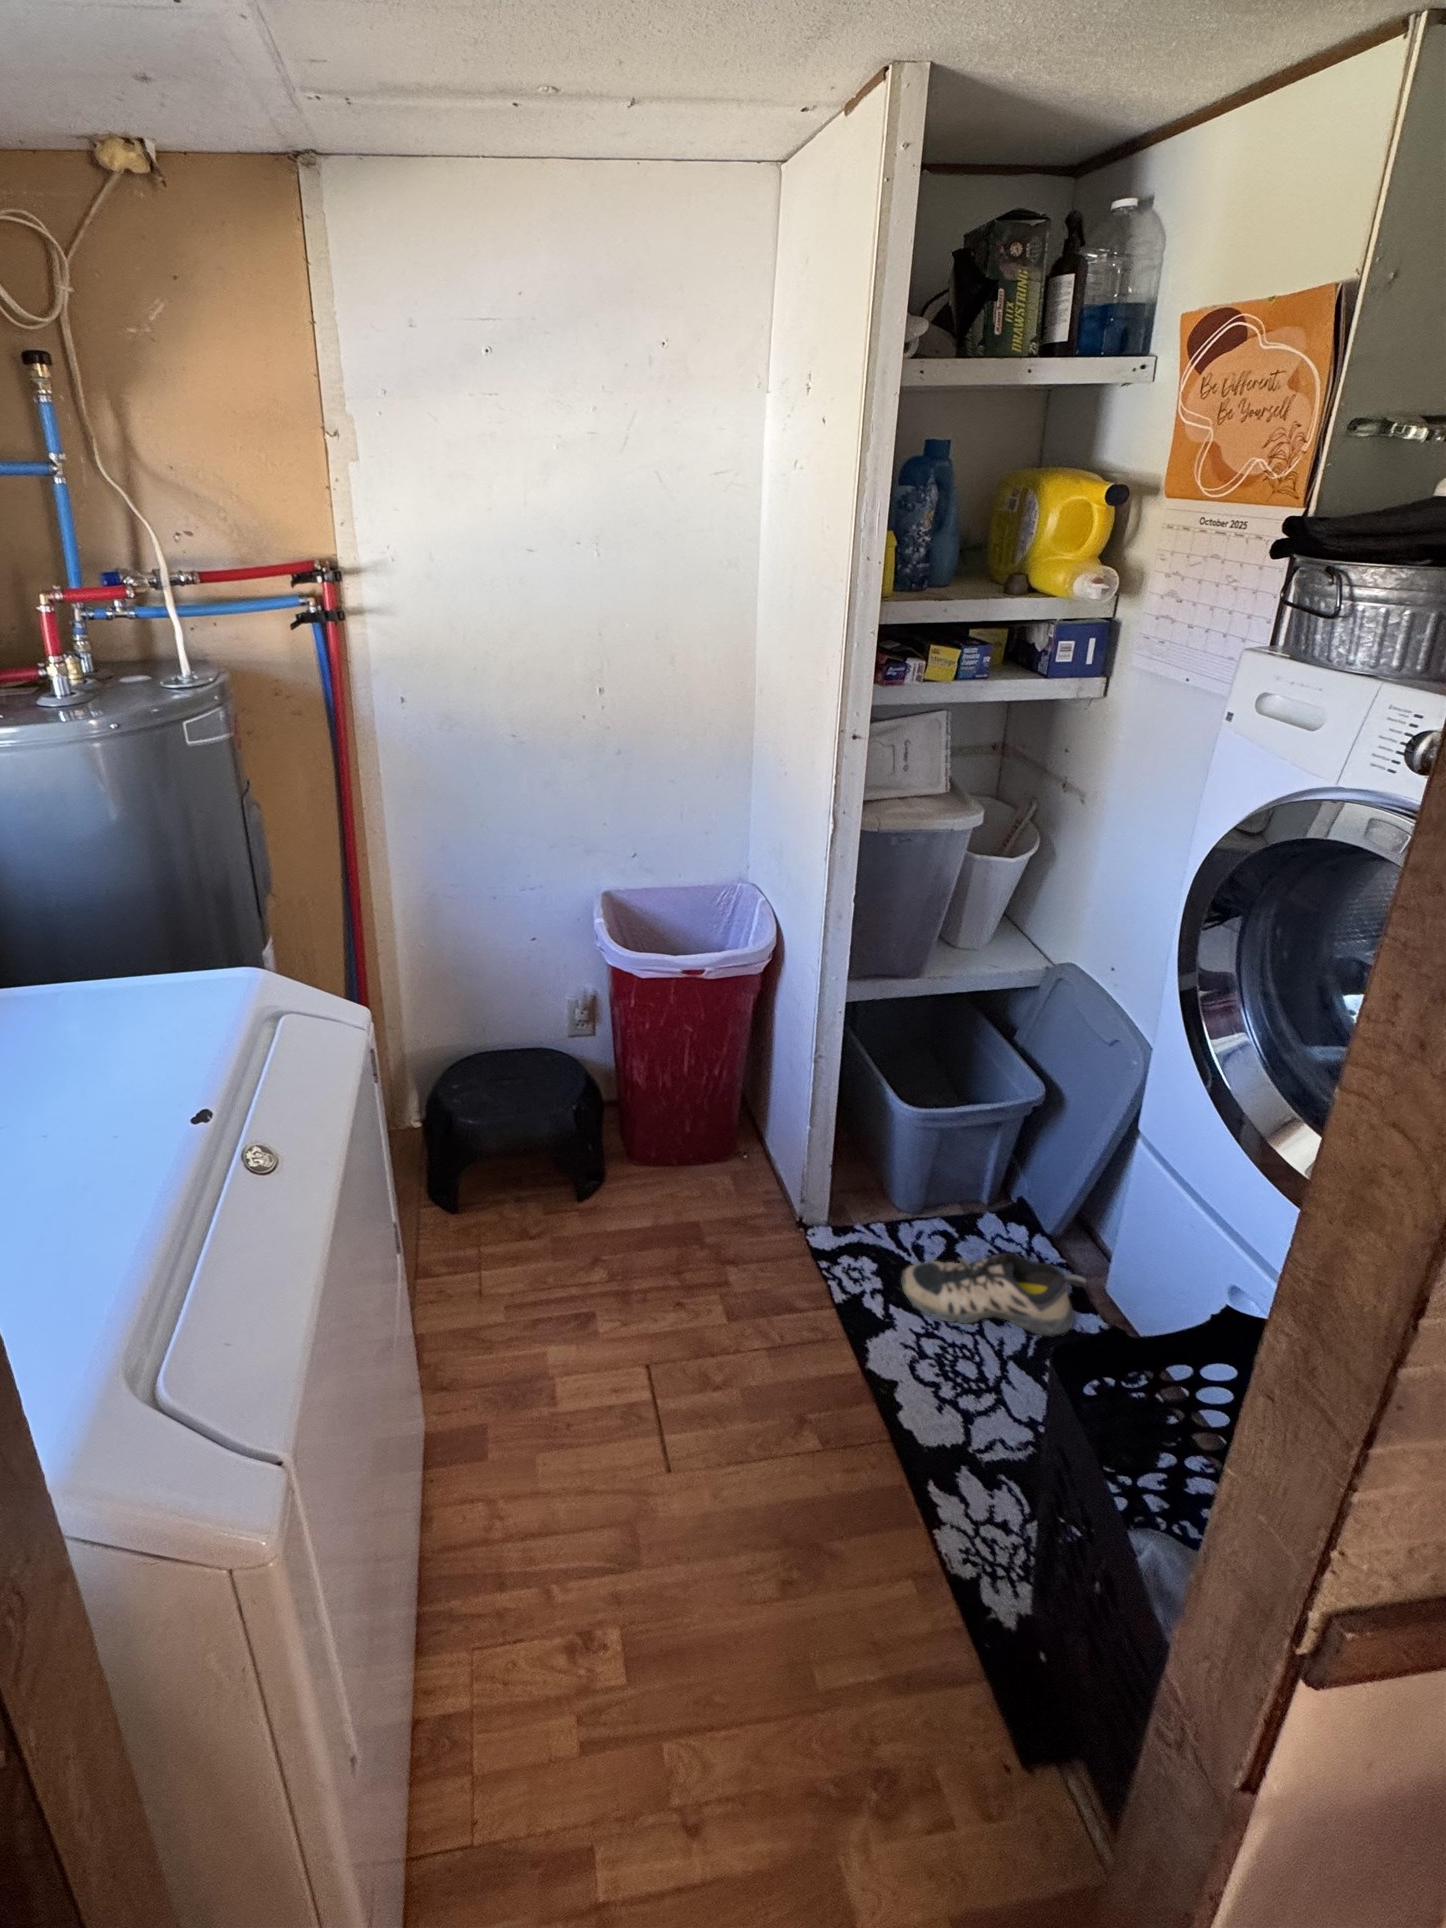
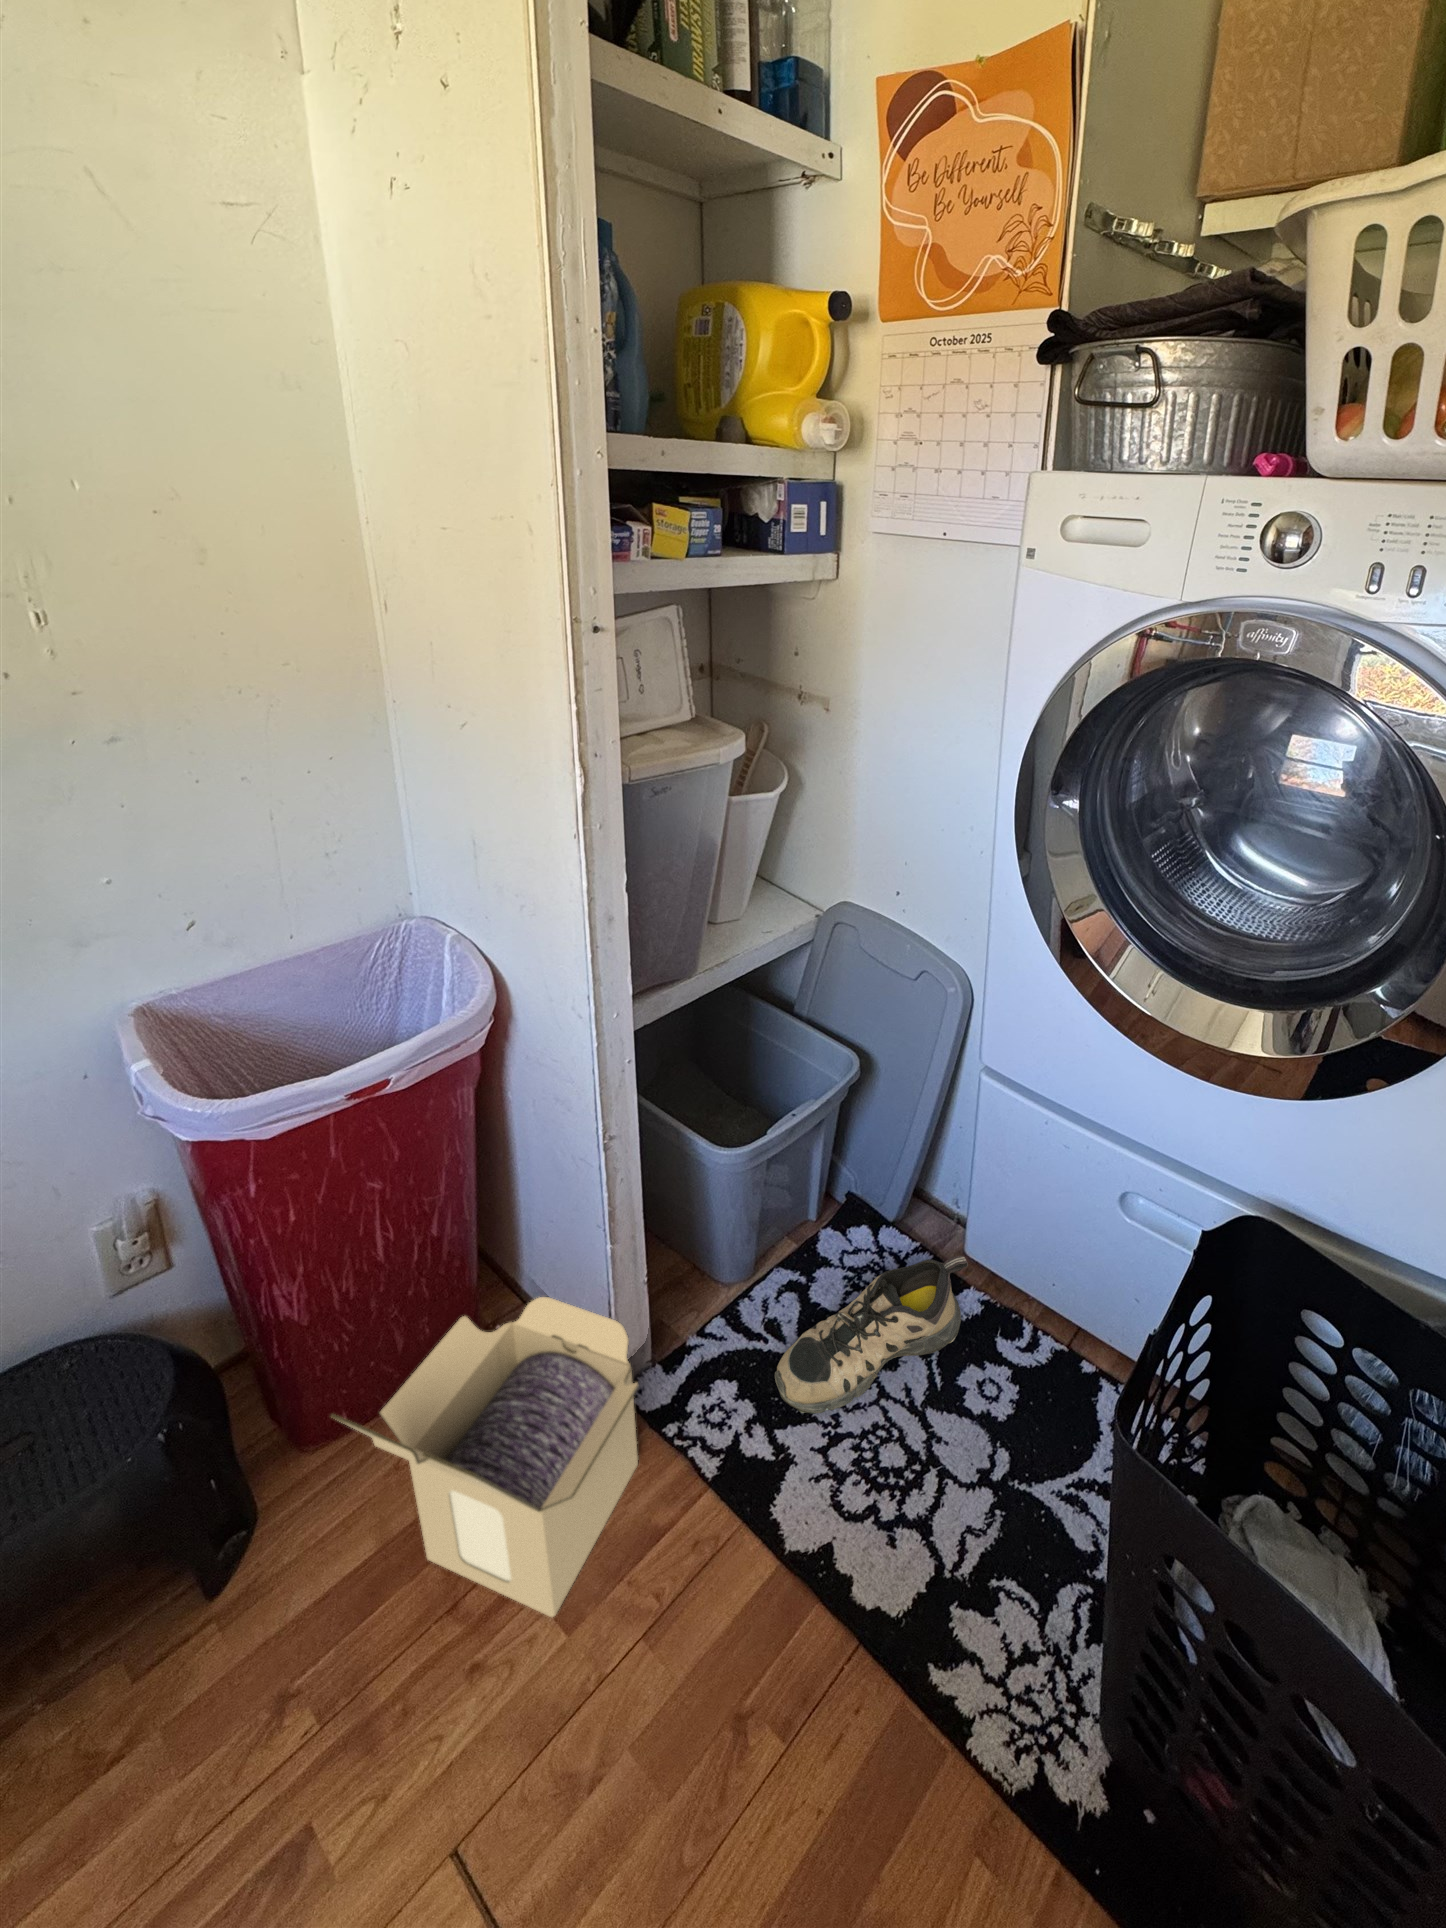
cardboard box: none [641,1124,805,1308] -> present [331,1297,639,1617]

